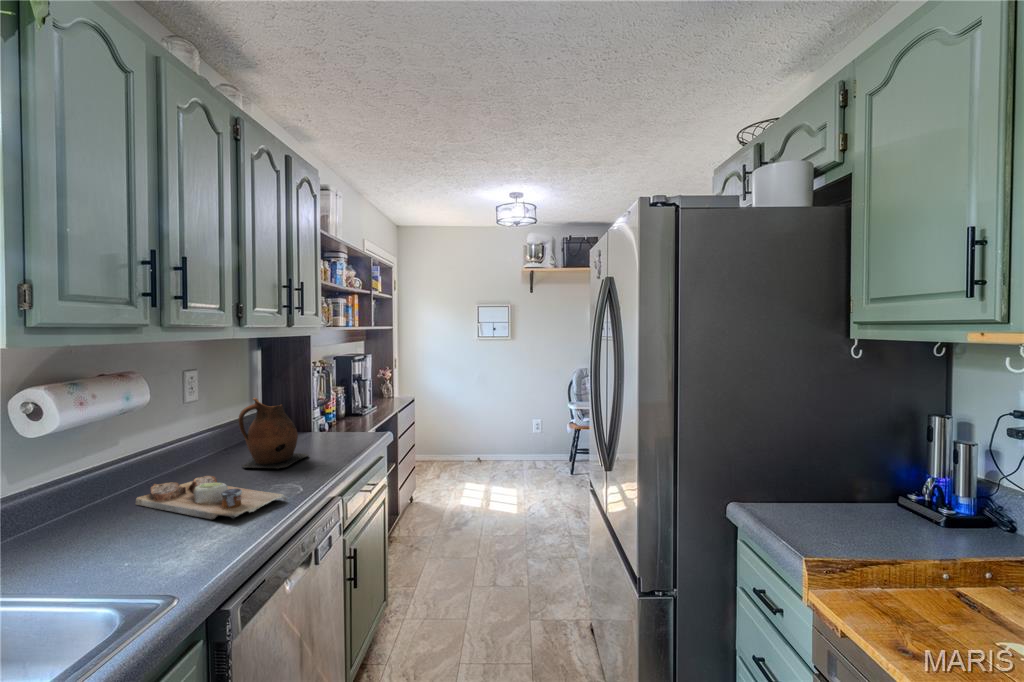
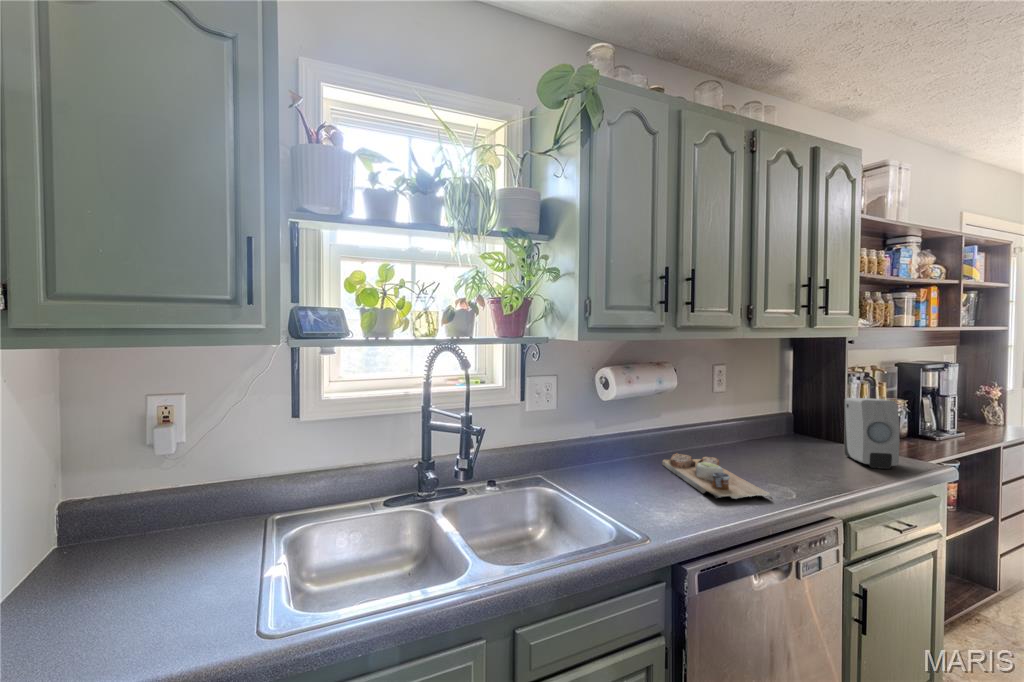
soap dispenser: none [316,388,360,446] -> present [844,398,900,469]
ceramic pitcher: present [238,398,308,469] -> none [751,396,823,471]

